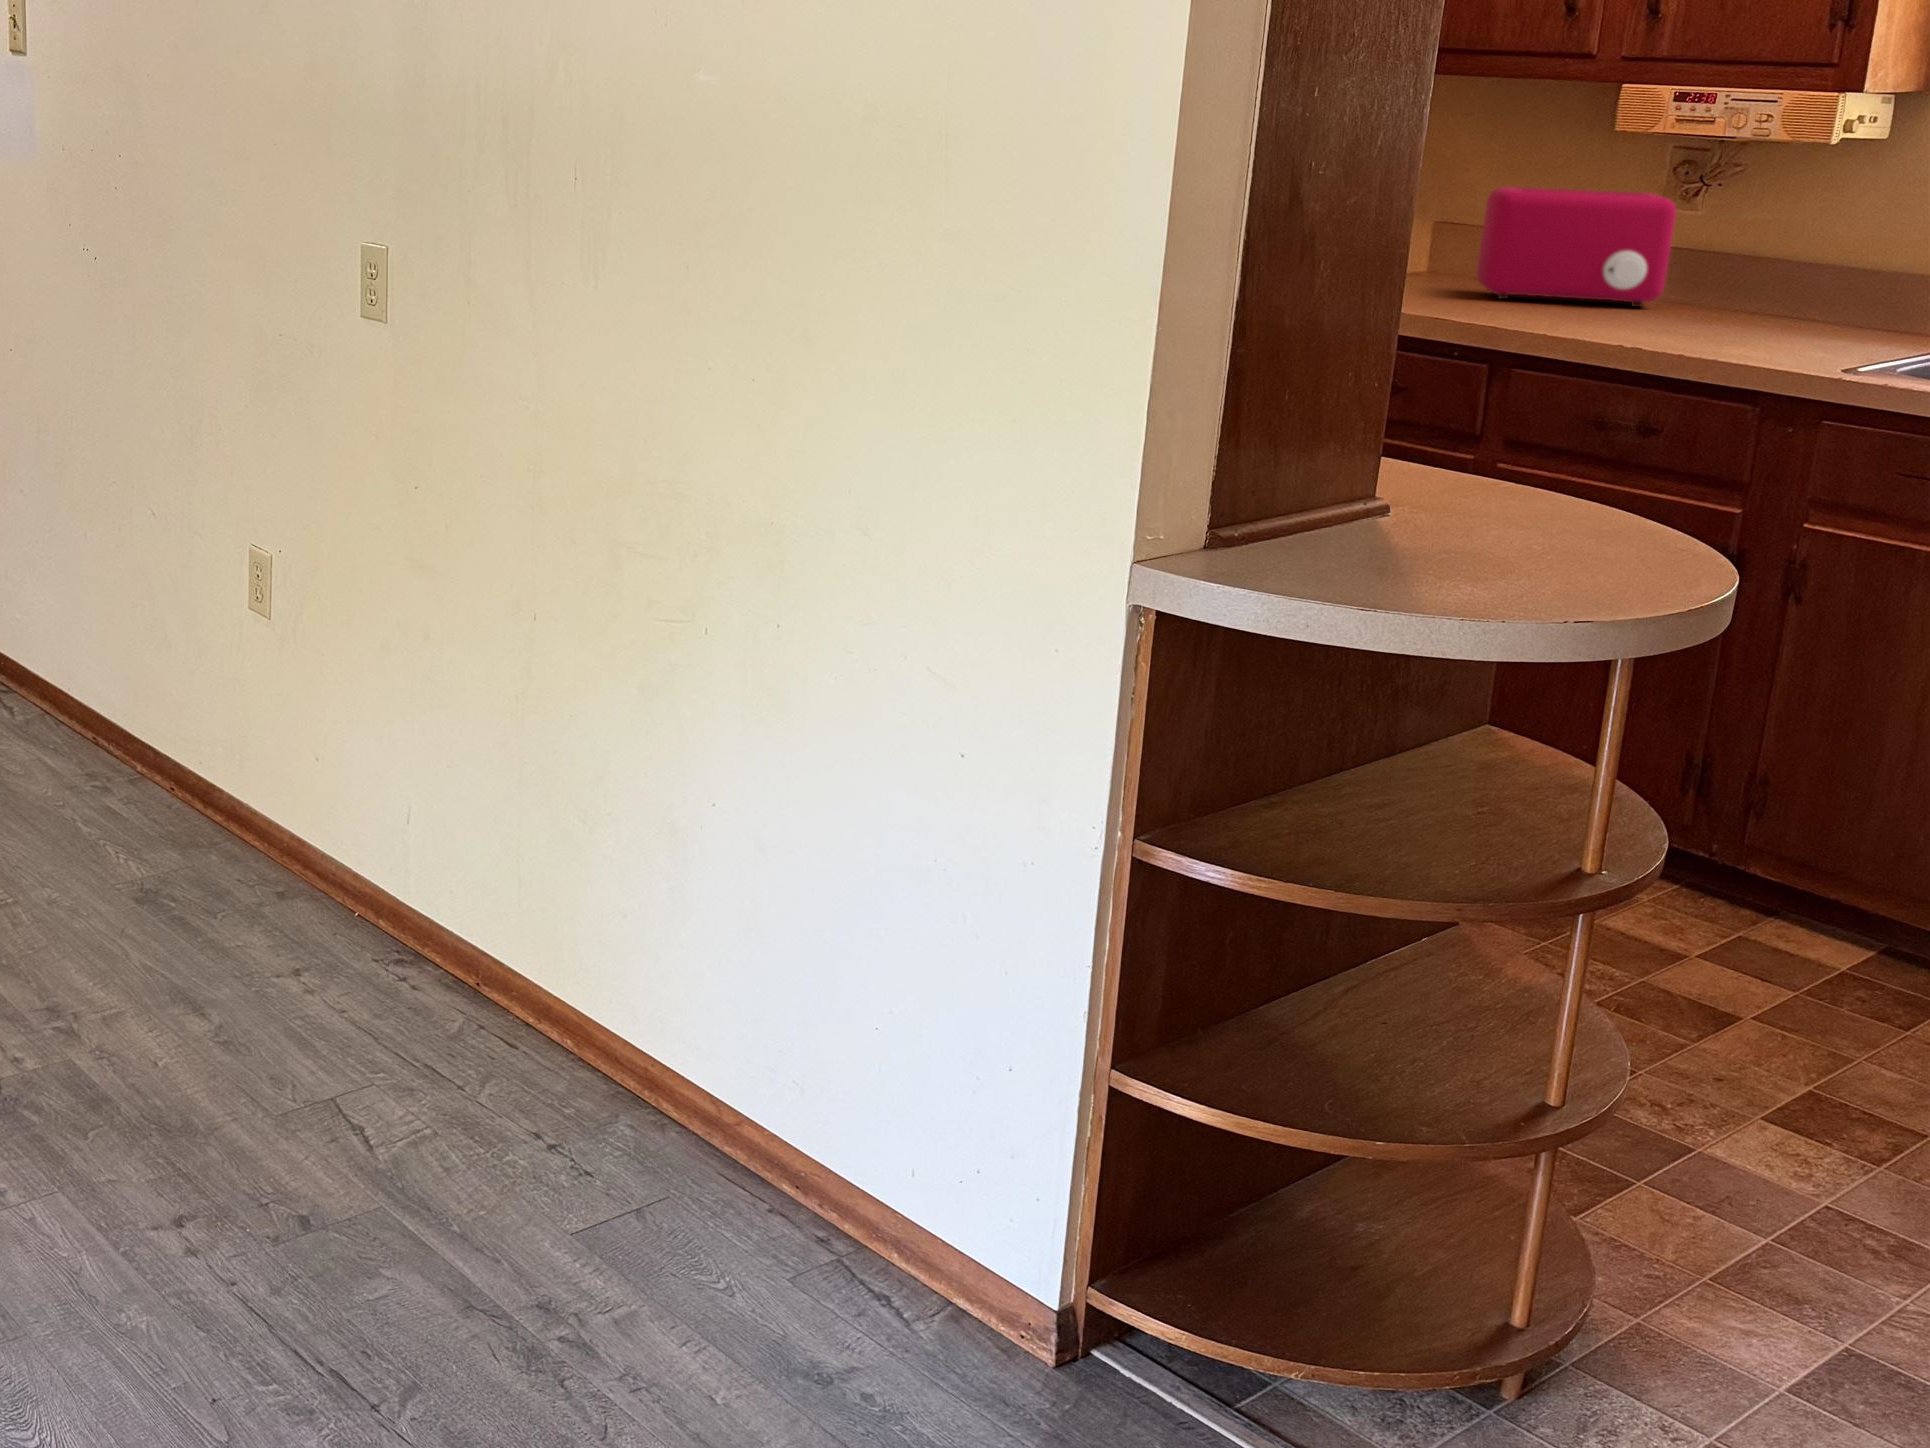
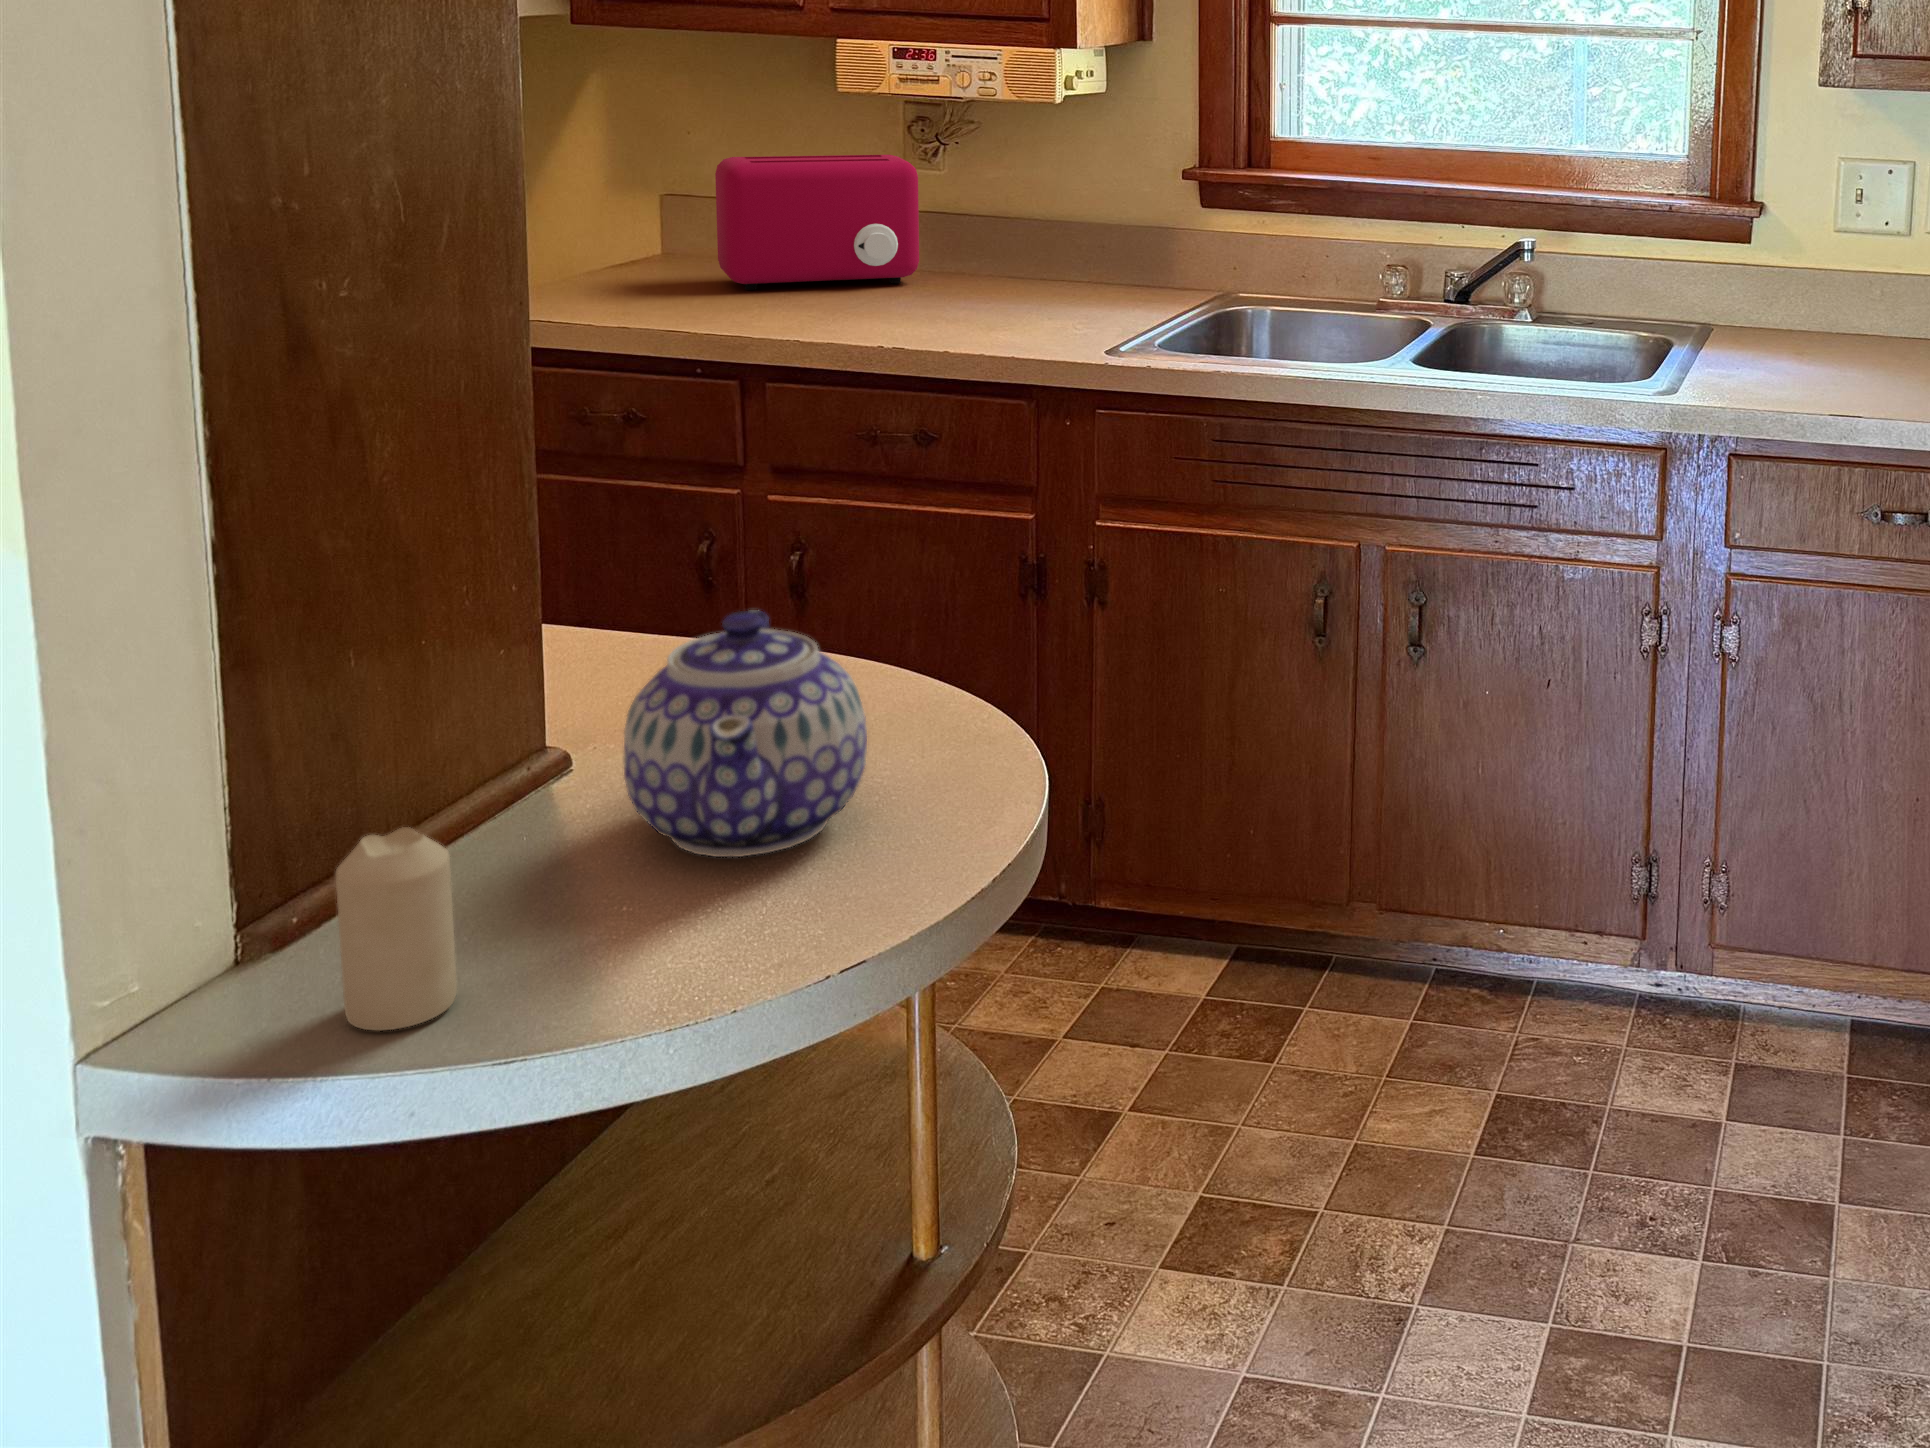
teapot: none [1446,403,1616,558] -> present [623,610,867,857]
candle: none [1290,463,1361,571] -> present [336,827,457,1031]

